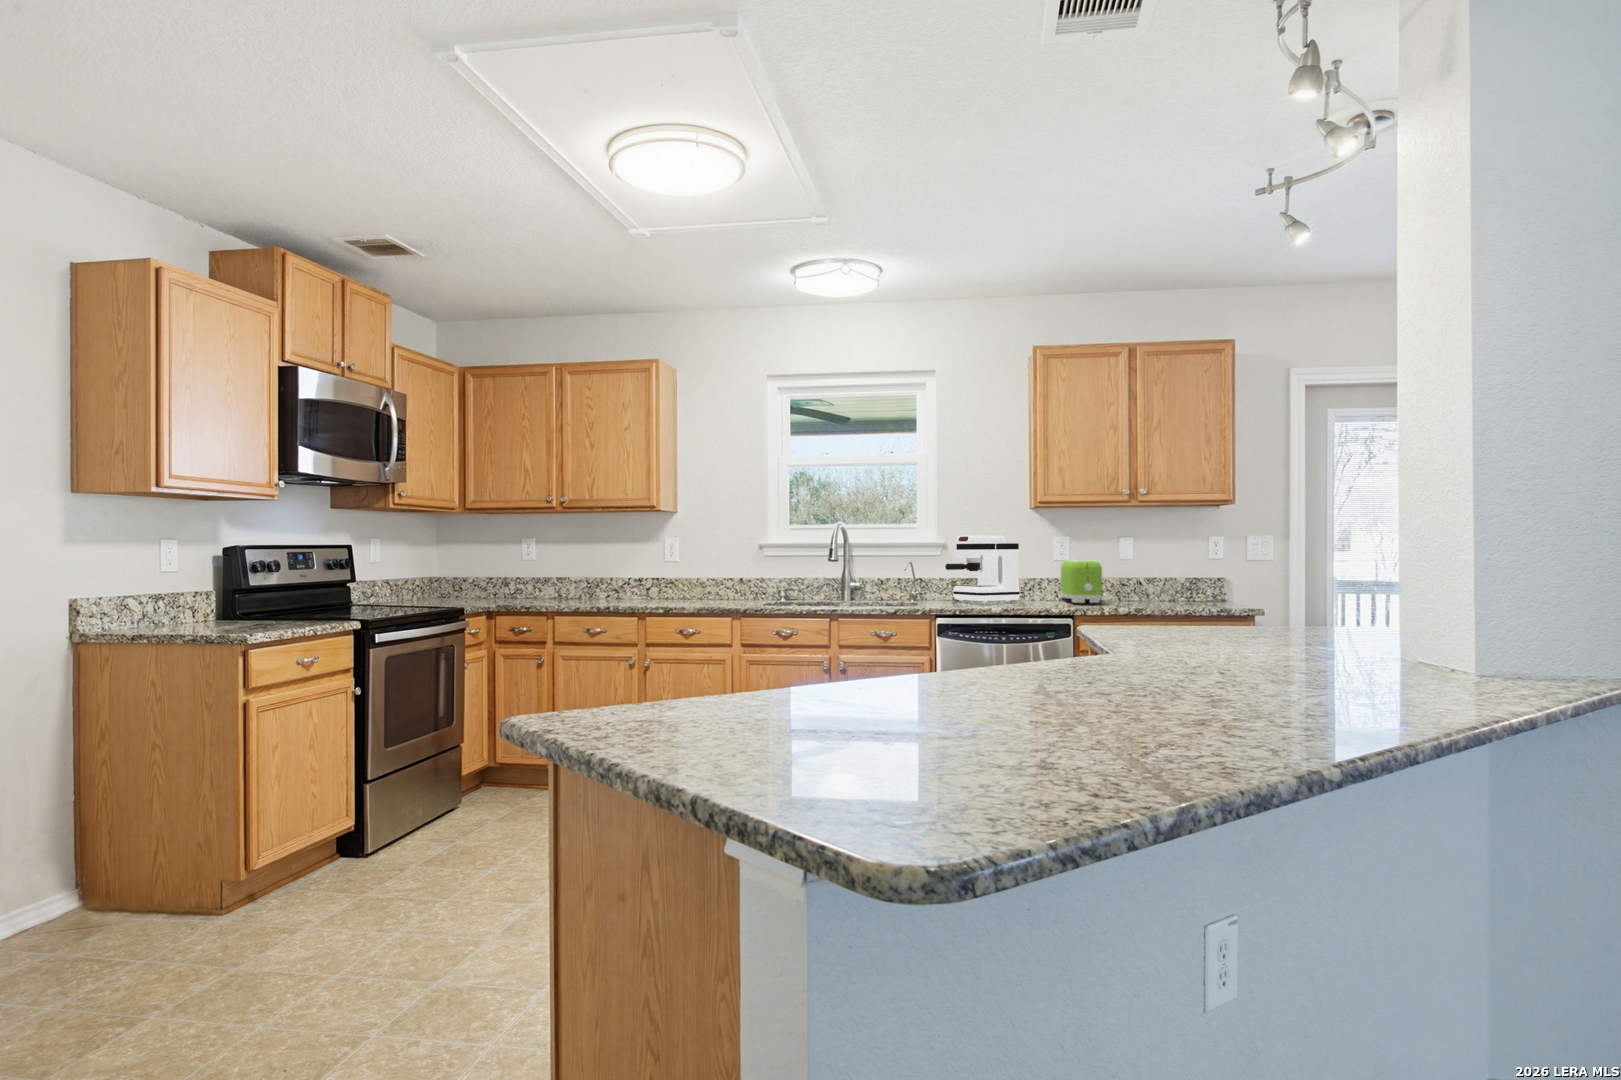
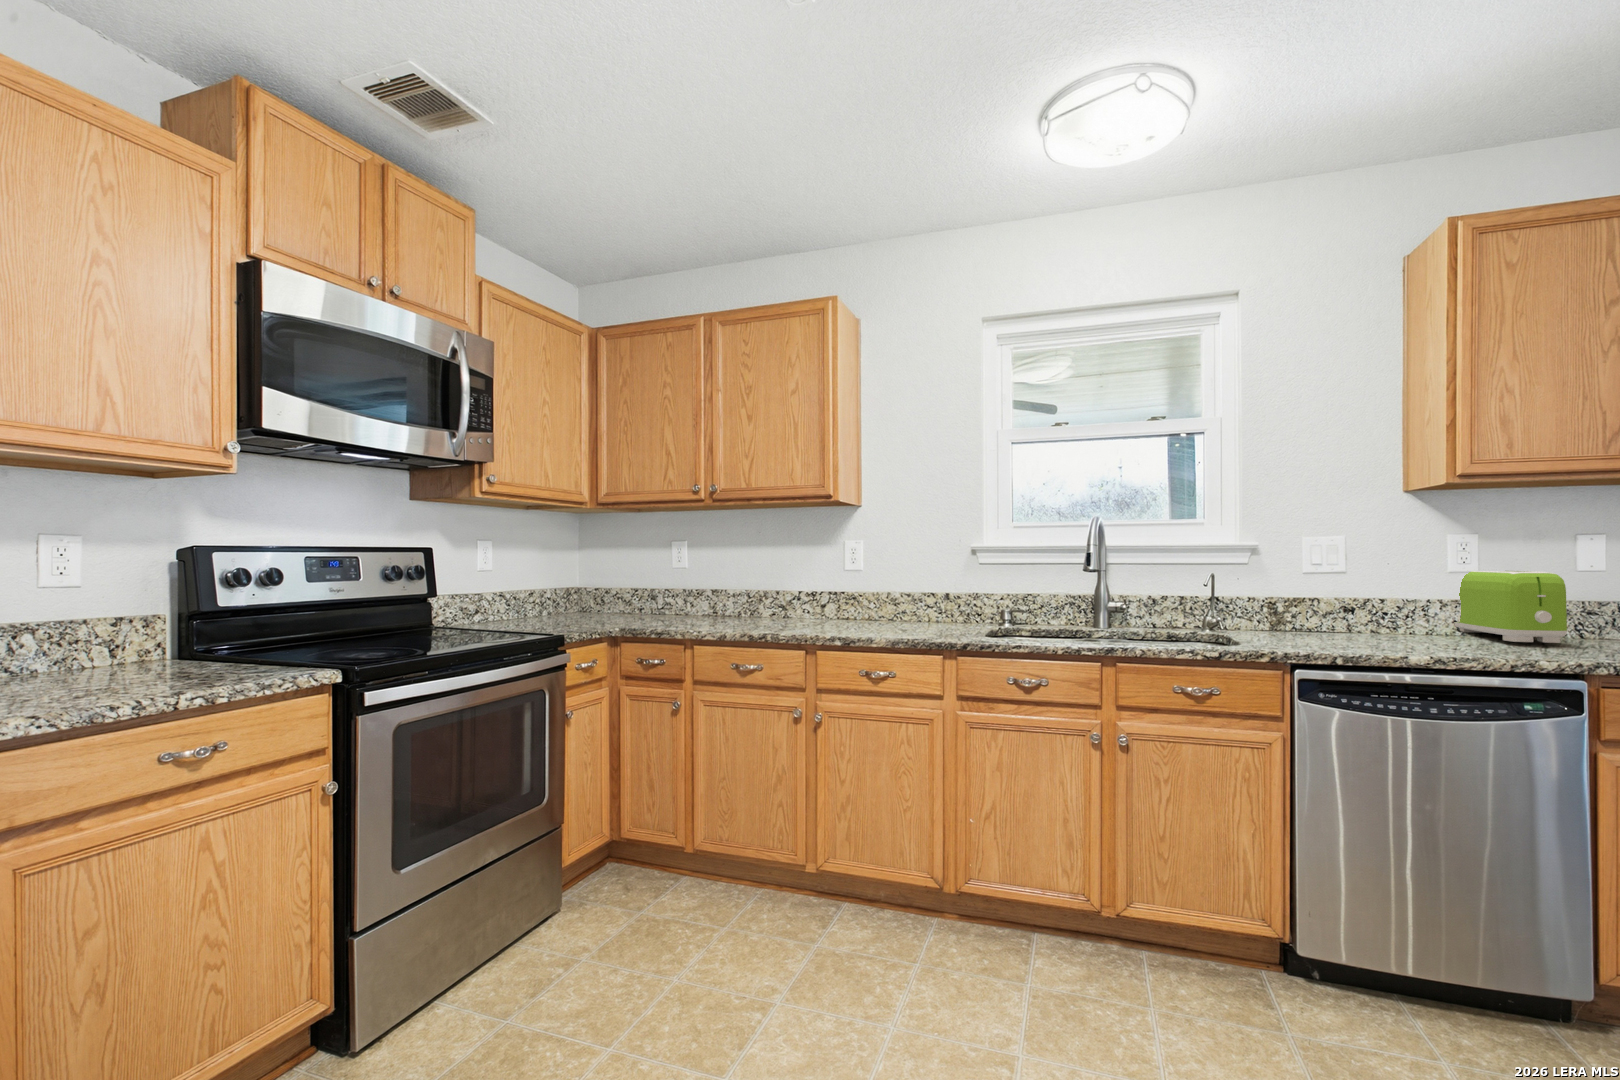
coffee maker: present [945,535,1020,603] -> none [1271,532,1401,639]

